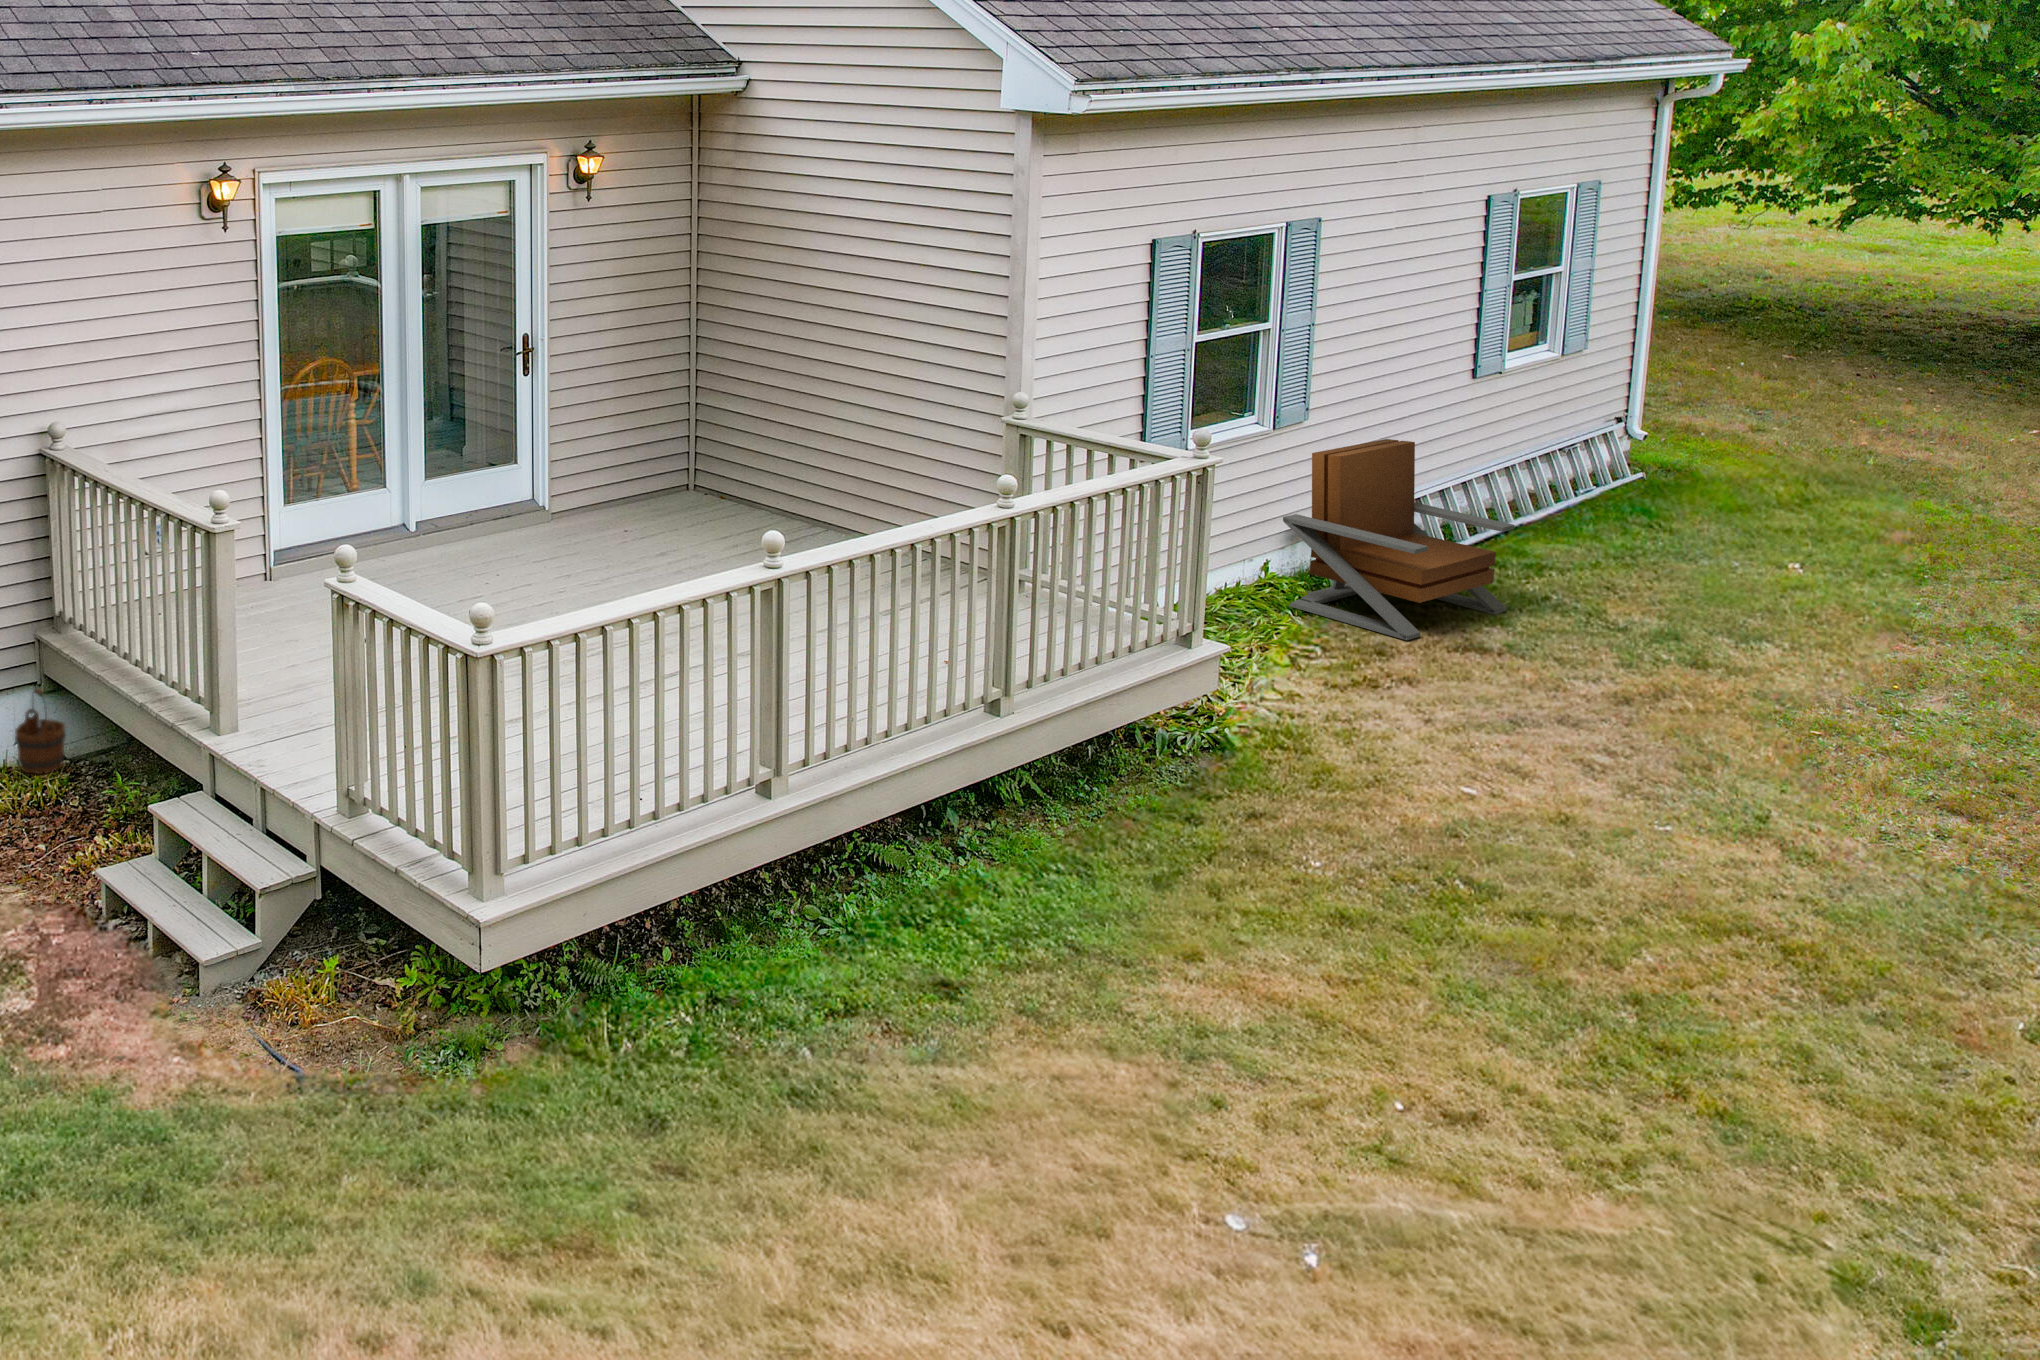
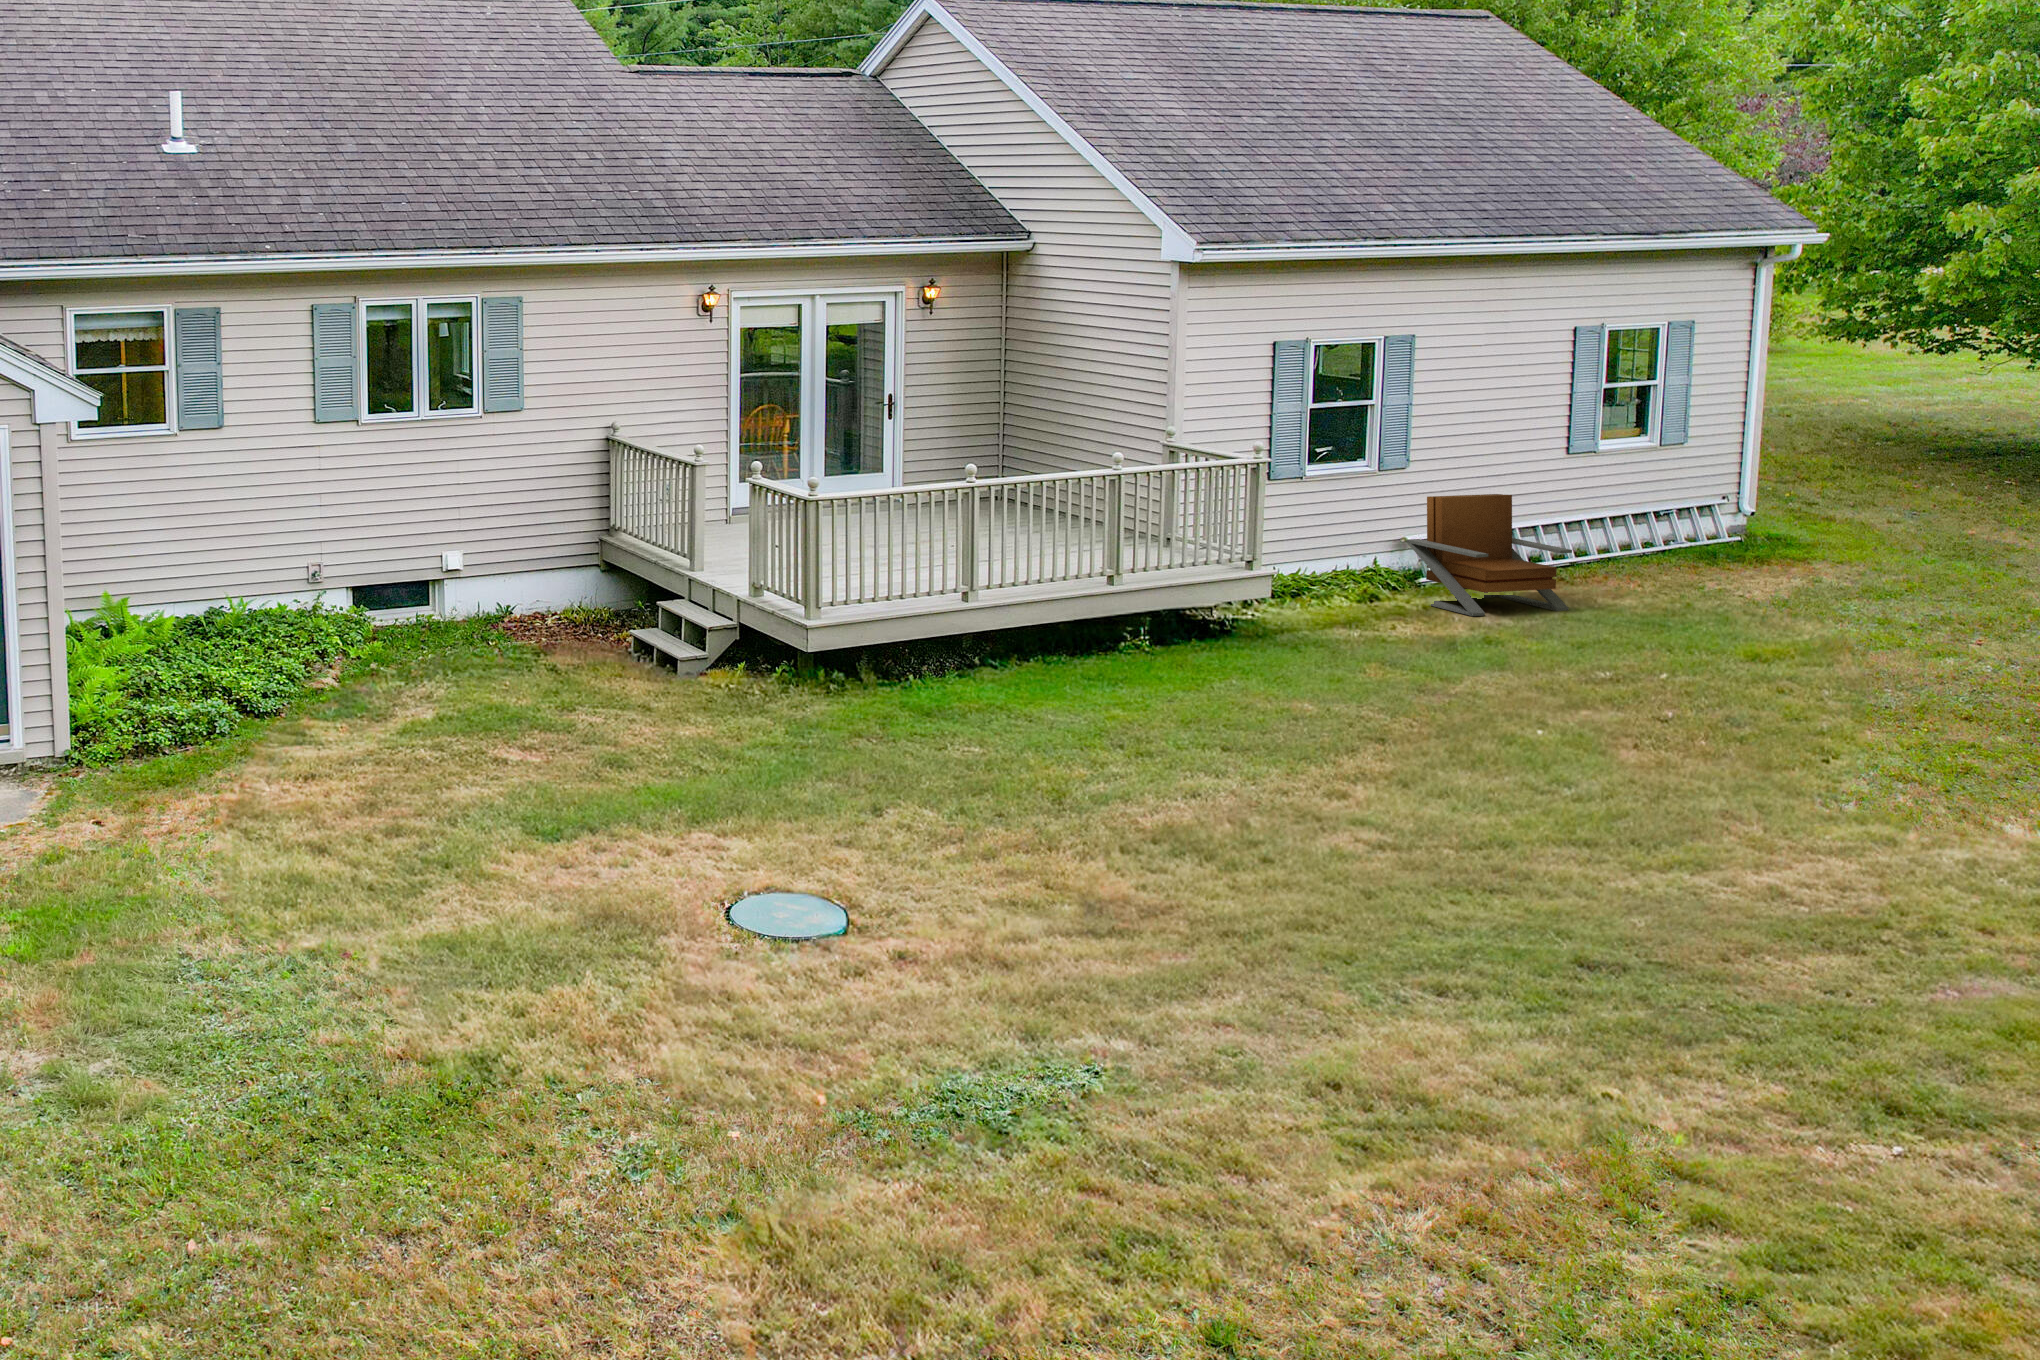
wooden bucket: present [15,688,66,774] -> none [582,567,609,613]

